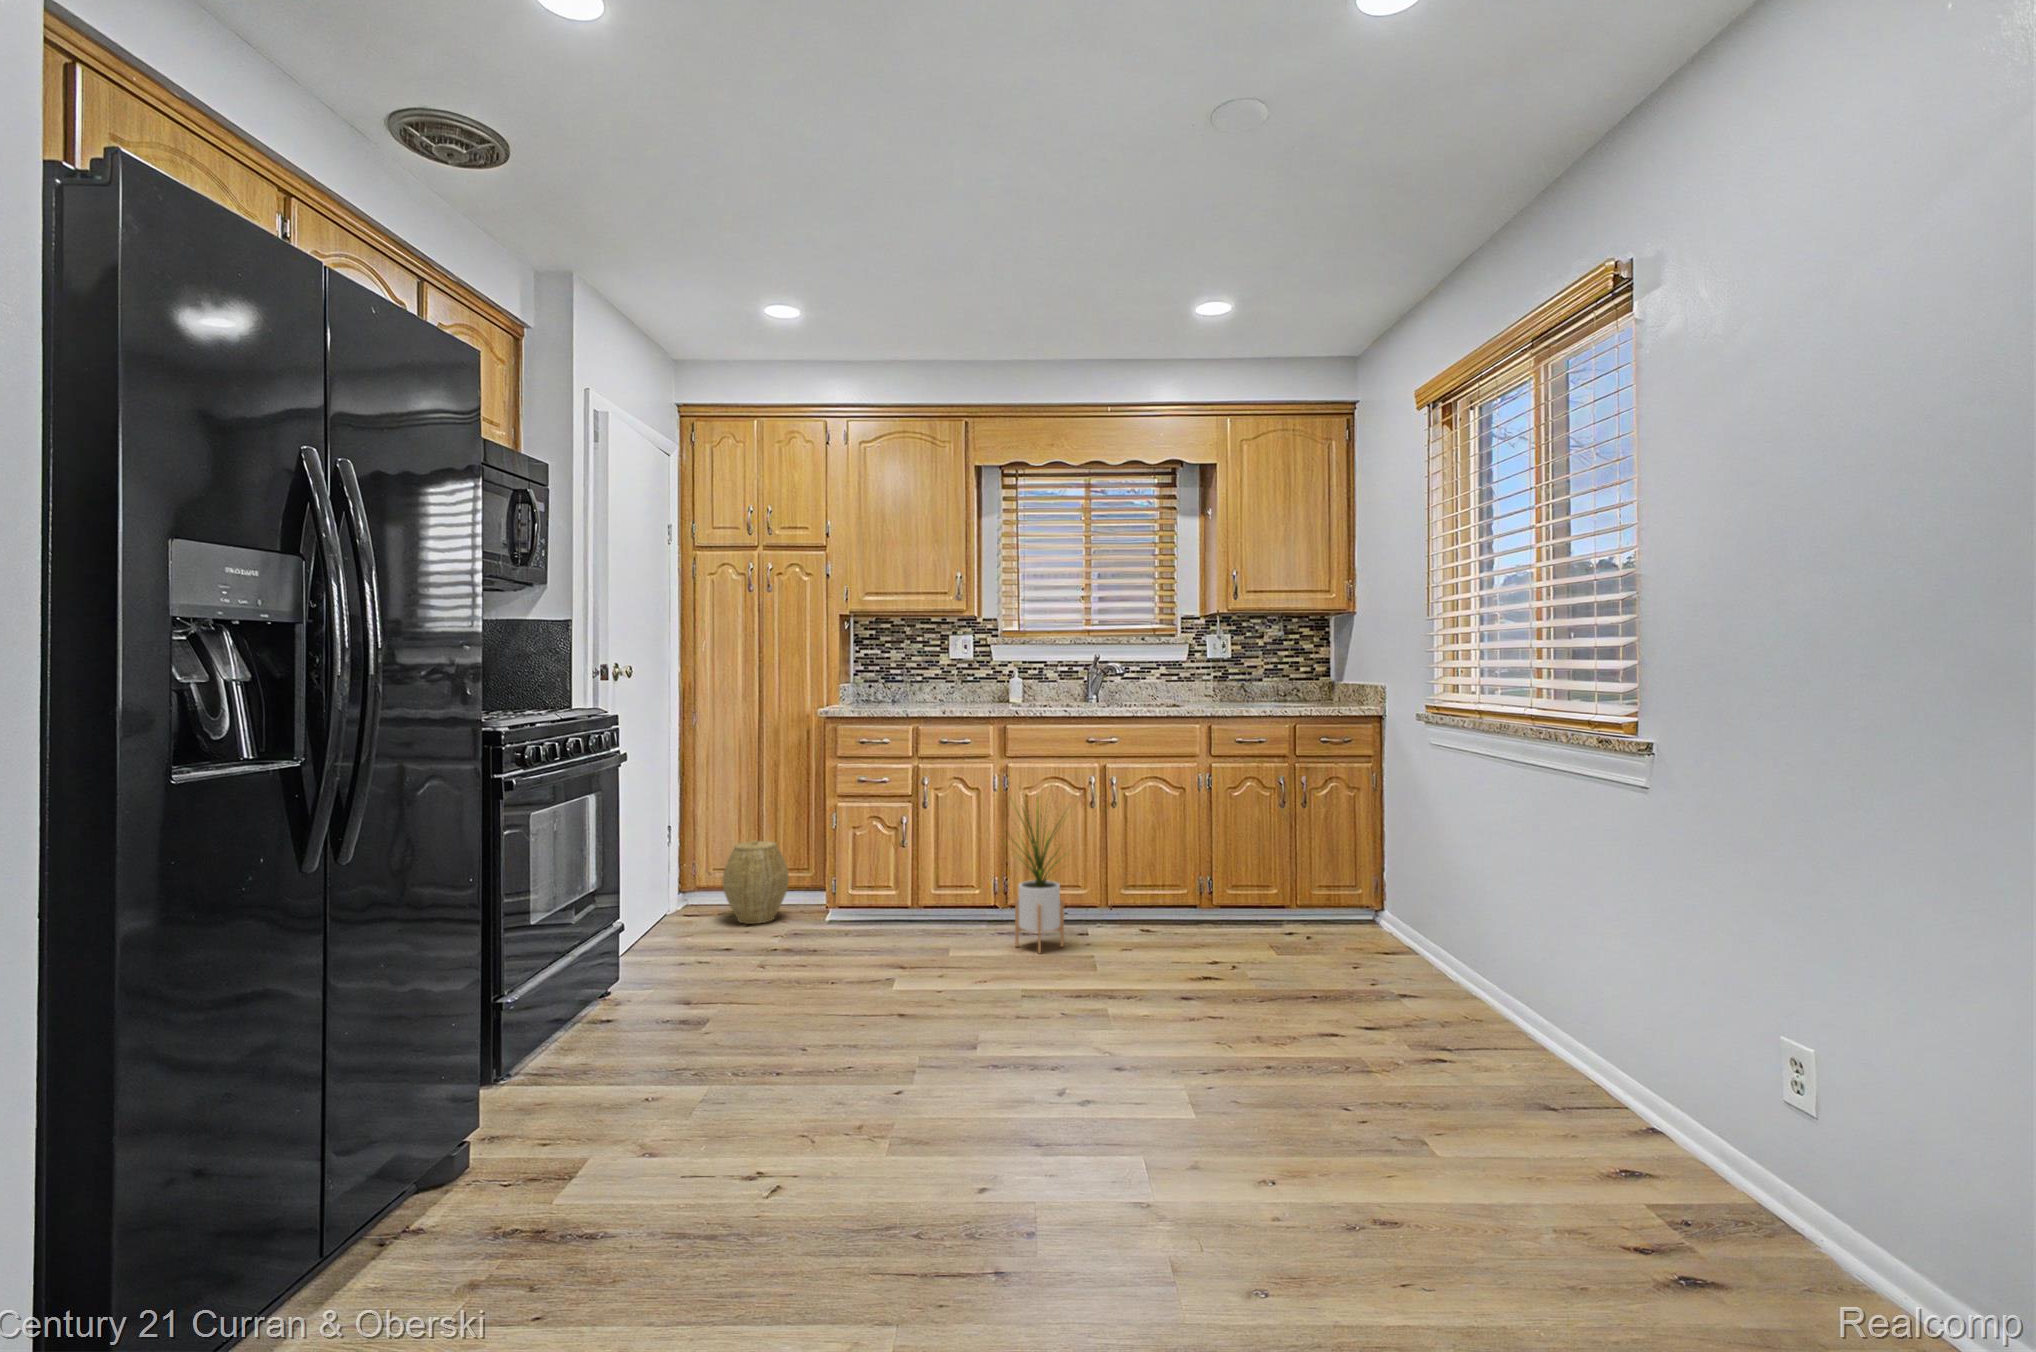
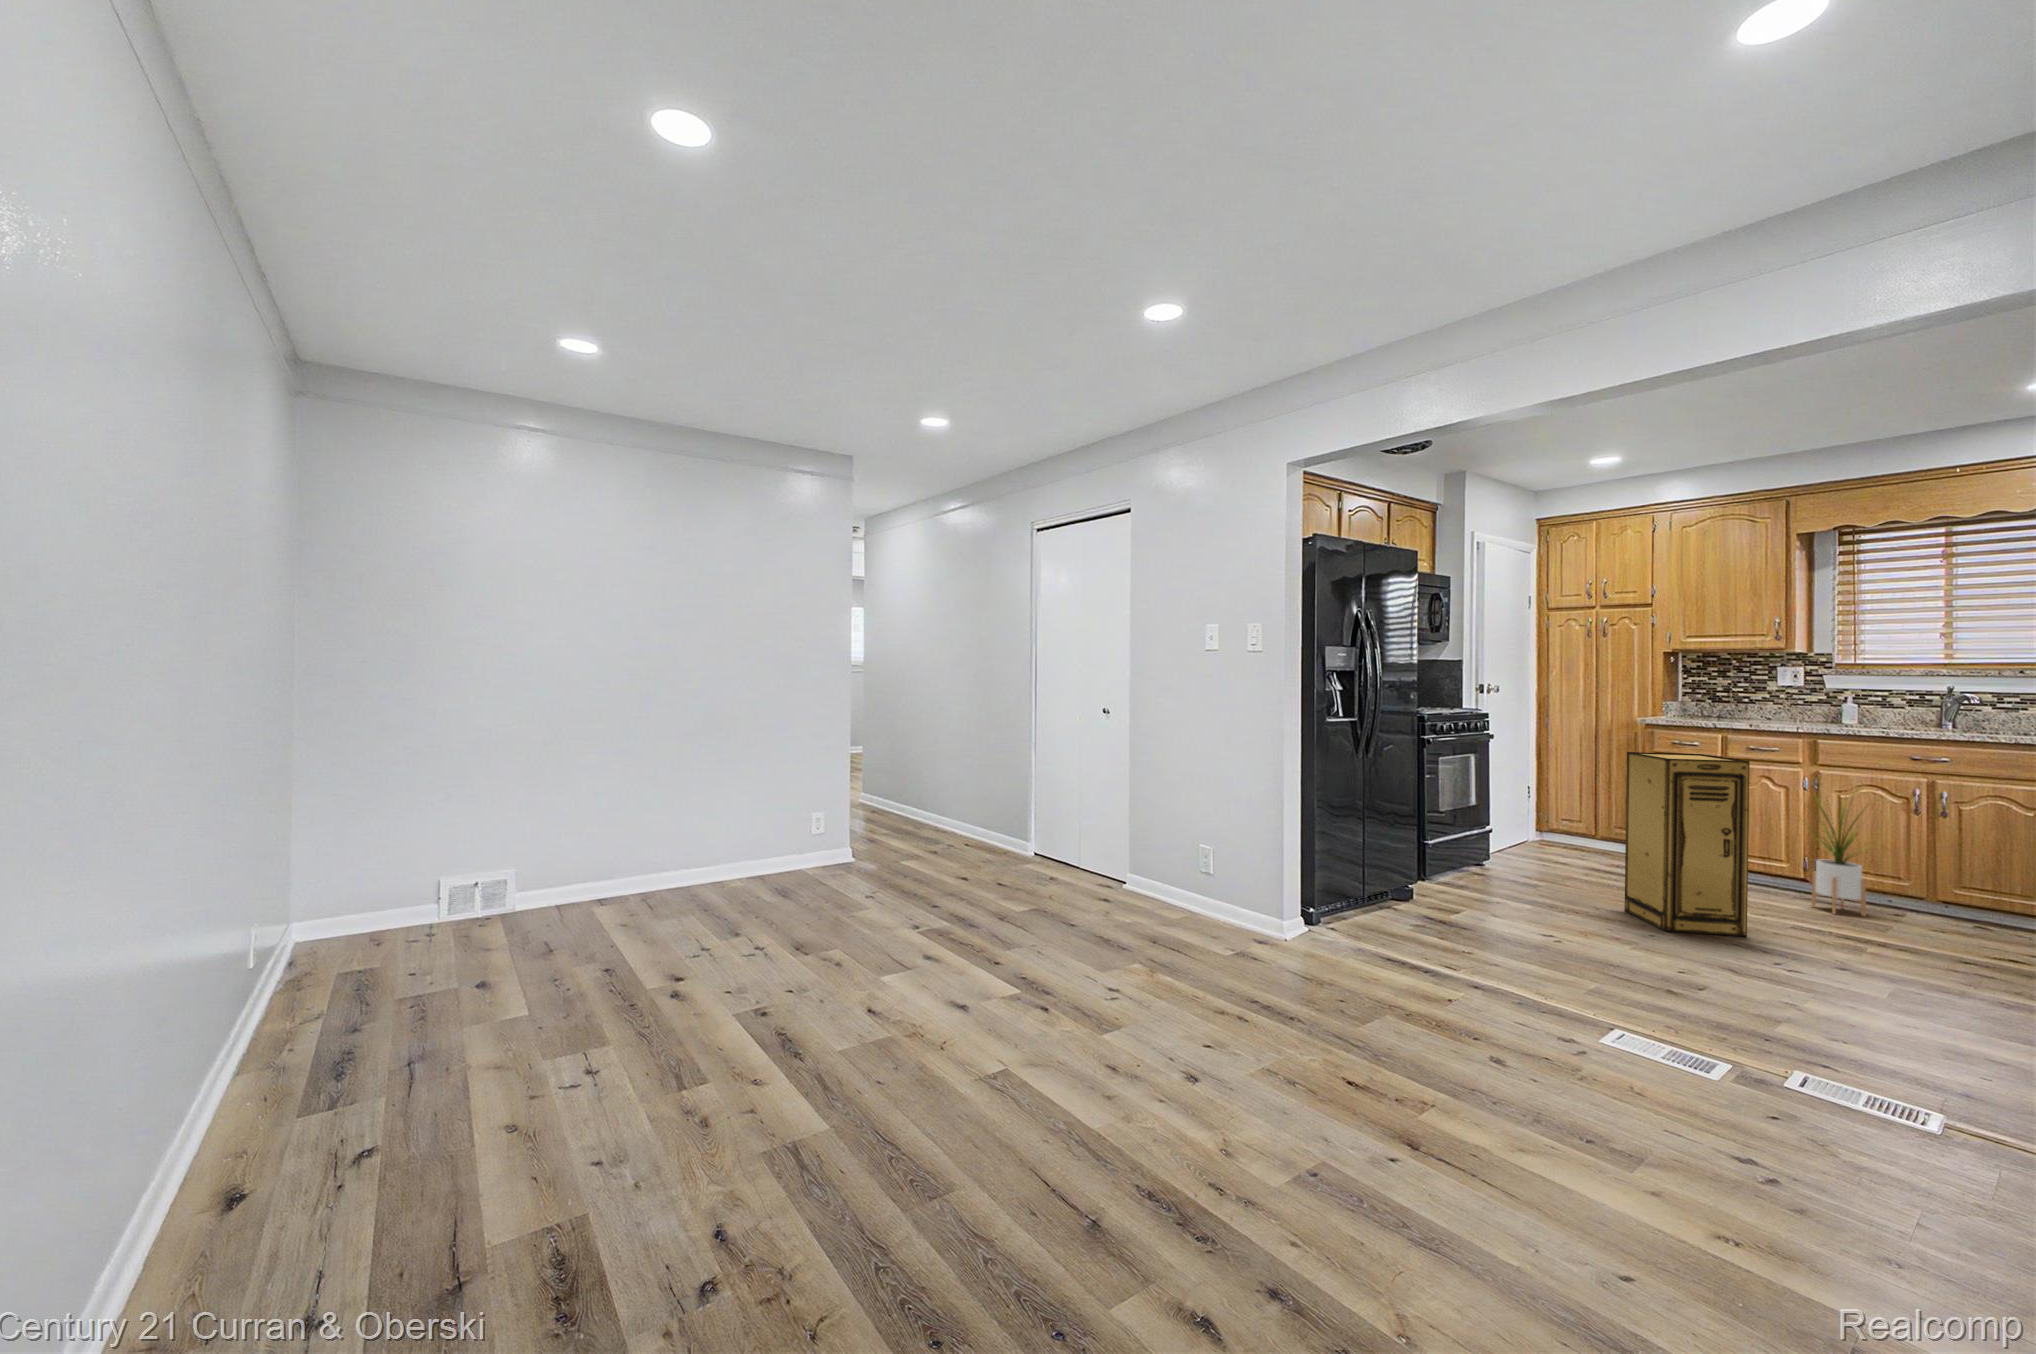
storage cabinet: none [841,762,996,1065] -> present [1625,752,1750,936]
woven basket: present [723,840,789,924] -> none [1563,802,1615,856]

